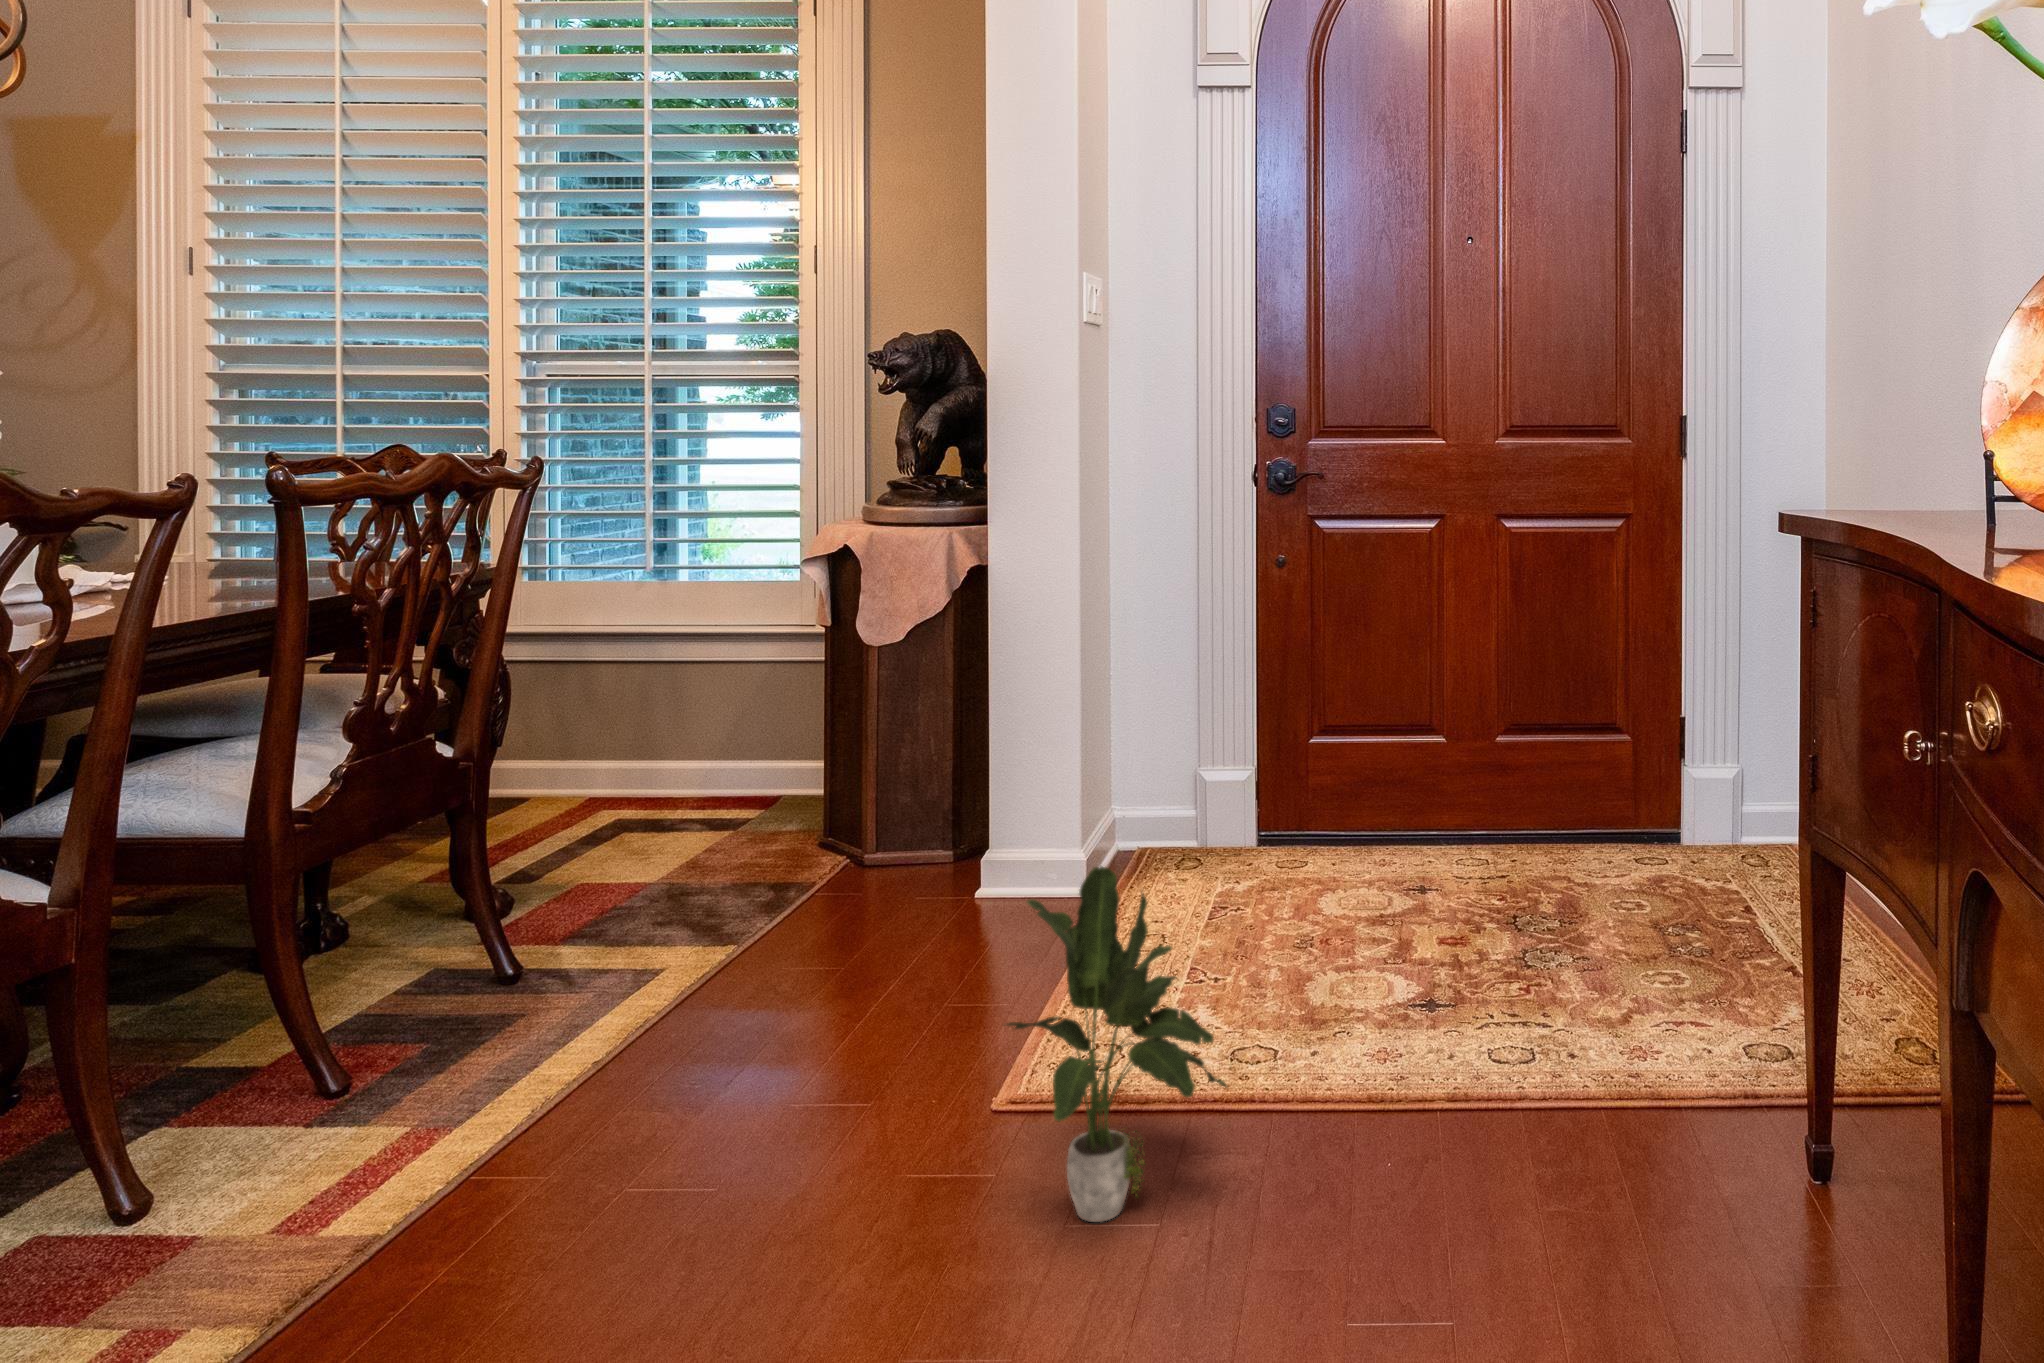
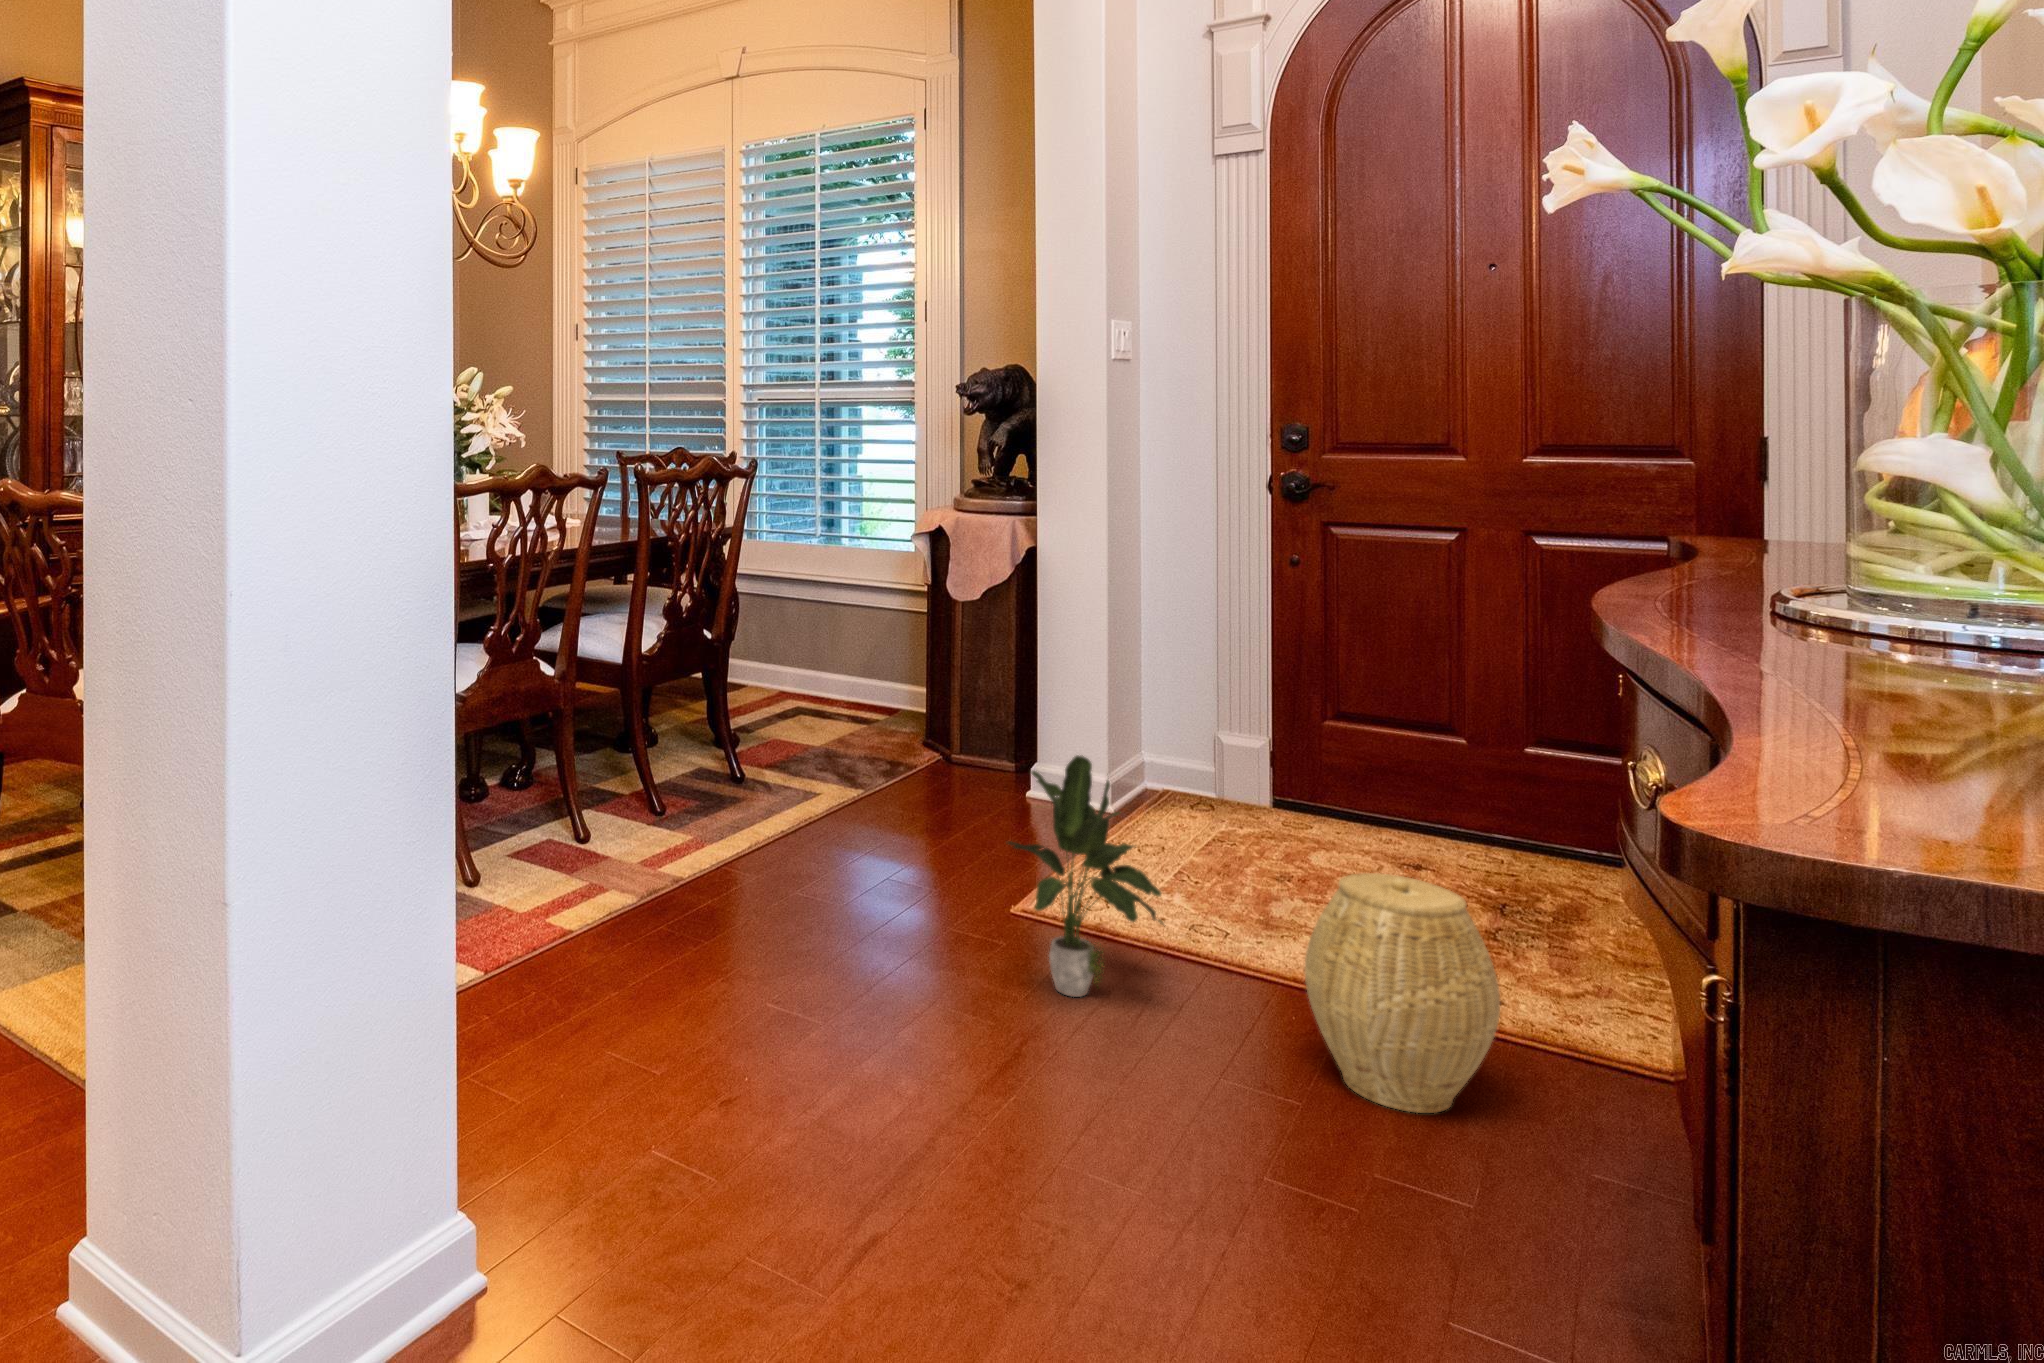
woven basket: none [1410,952,1628,1263] -> present [1305,873,1500,1113]

